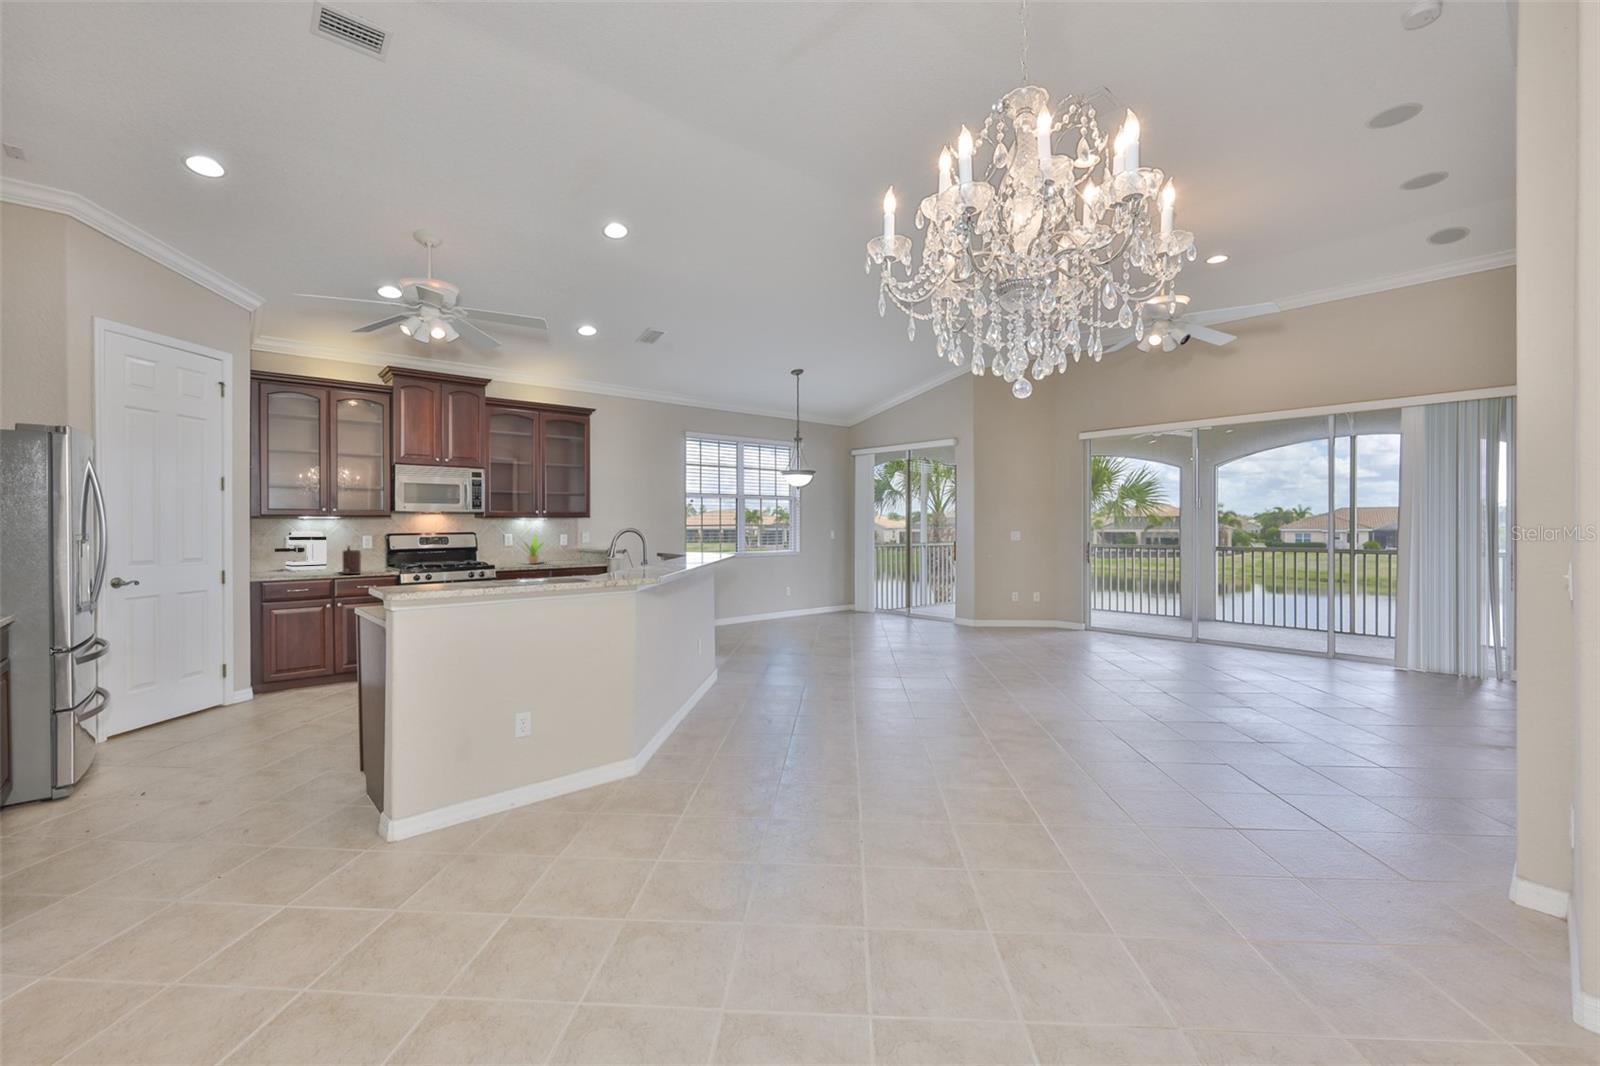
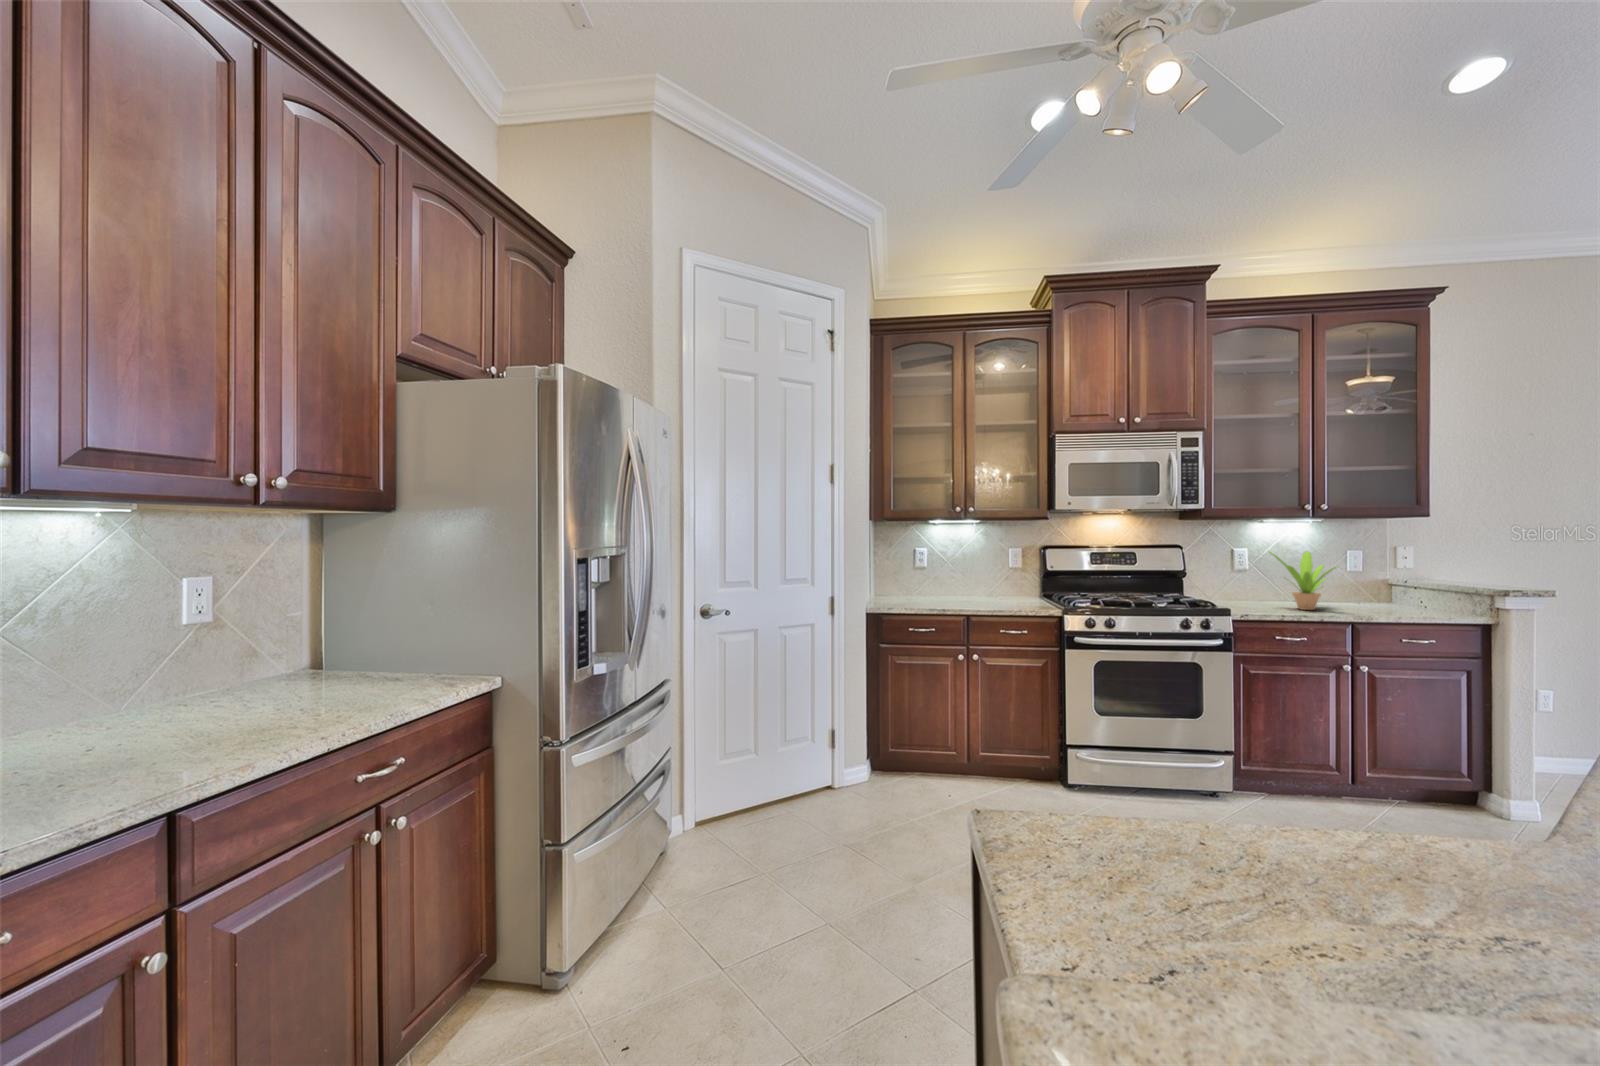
coffee maker: present [275,532,327,571] -> none [902,542,961,599]
toaster: present [343,546,361,574] -> none [980,563,1005,610]

